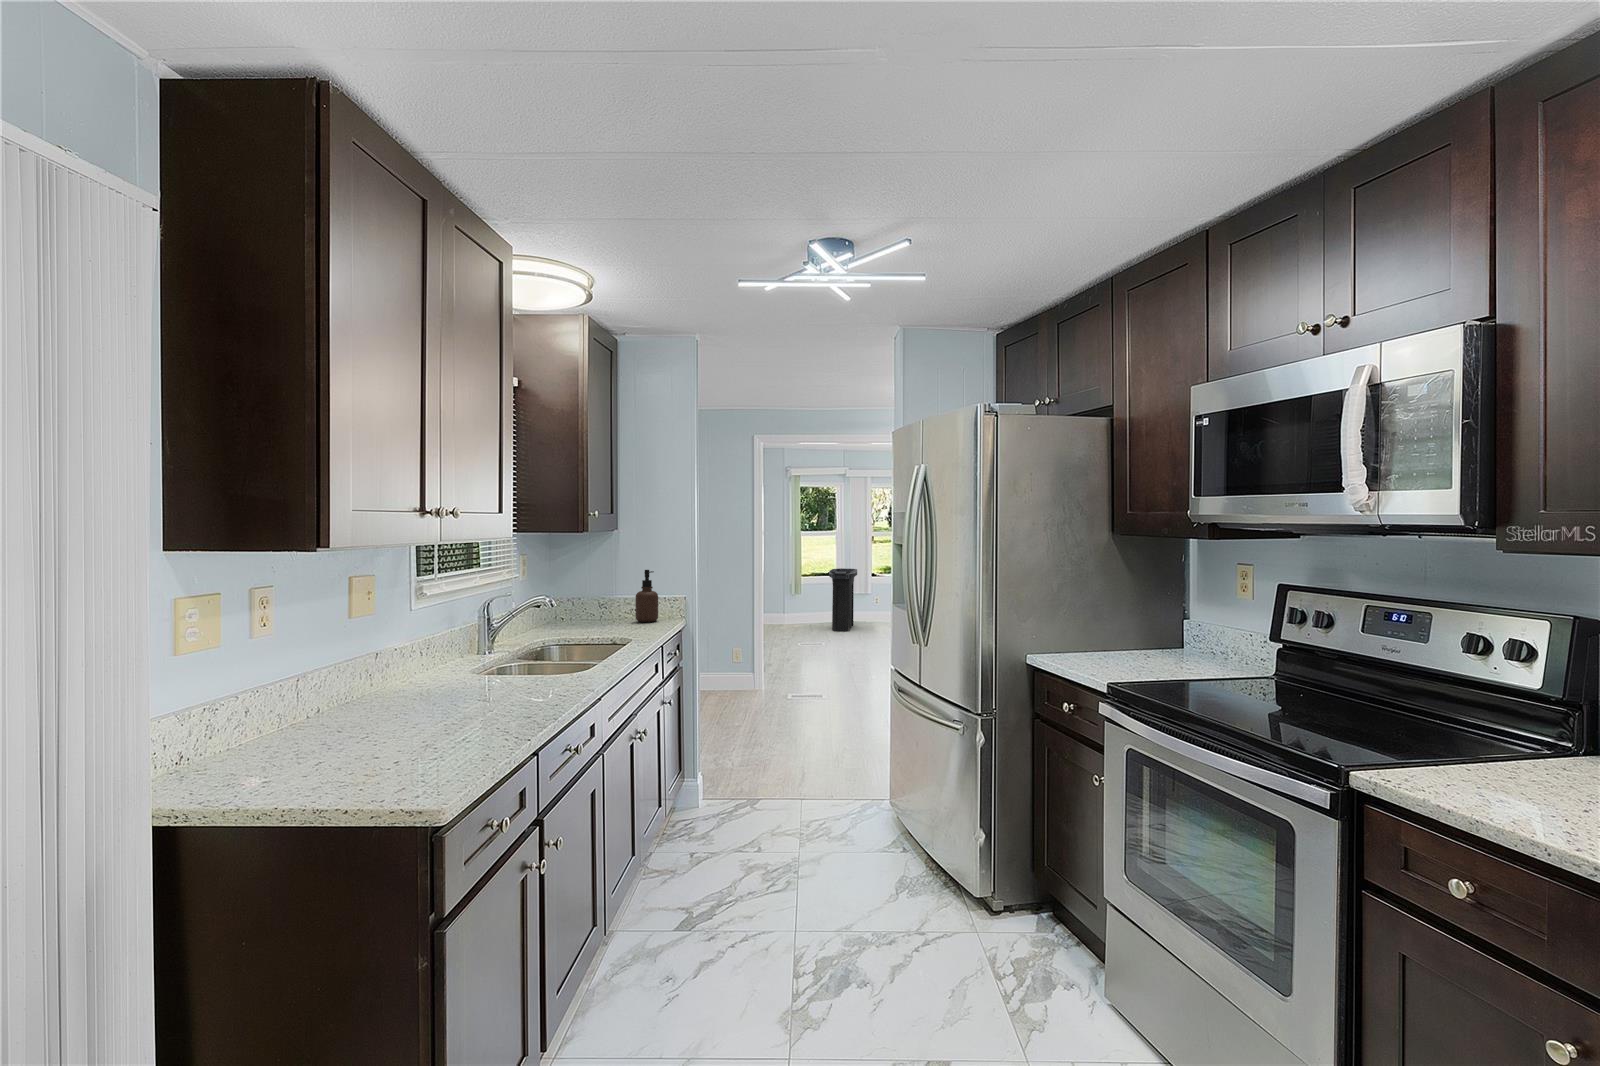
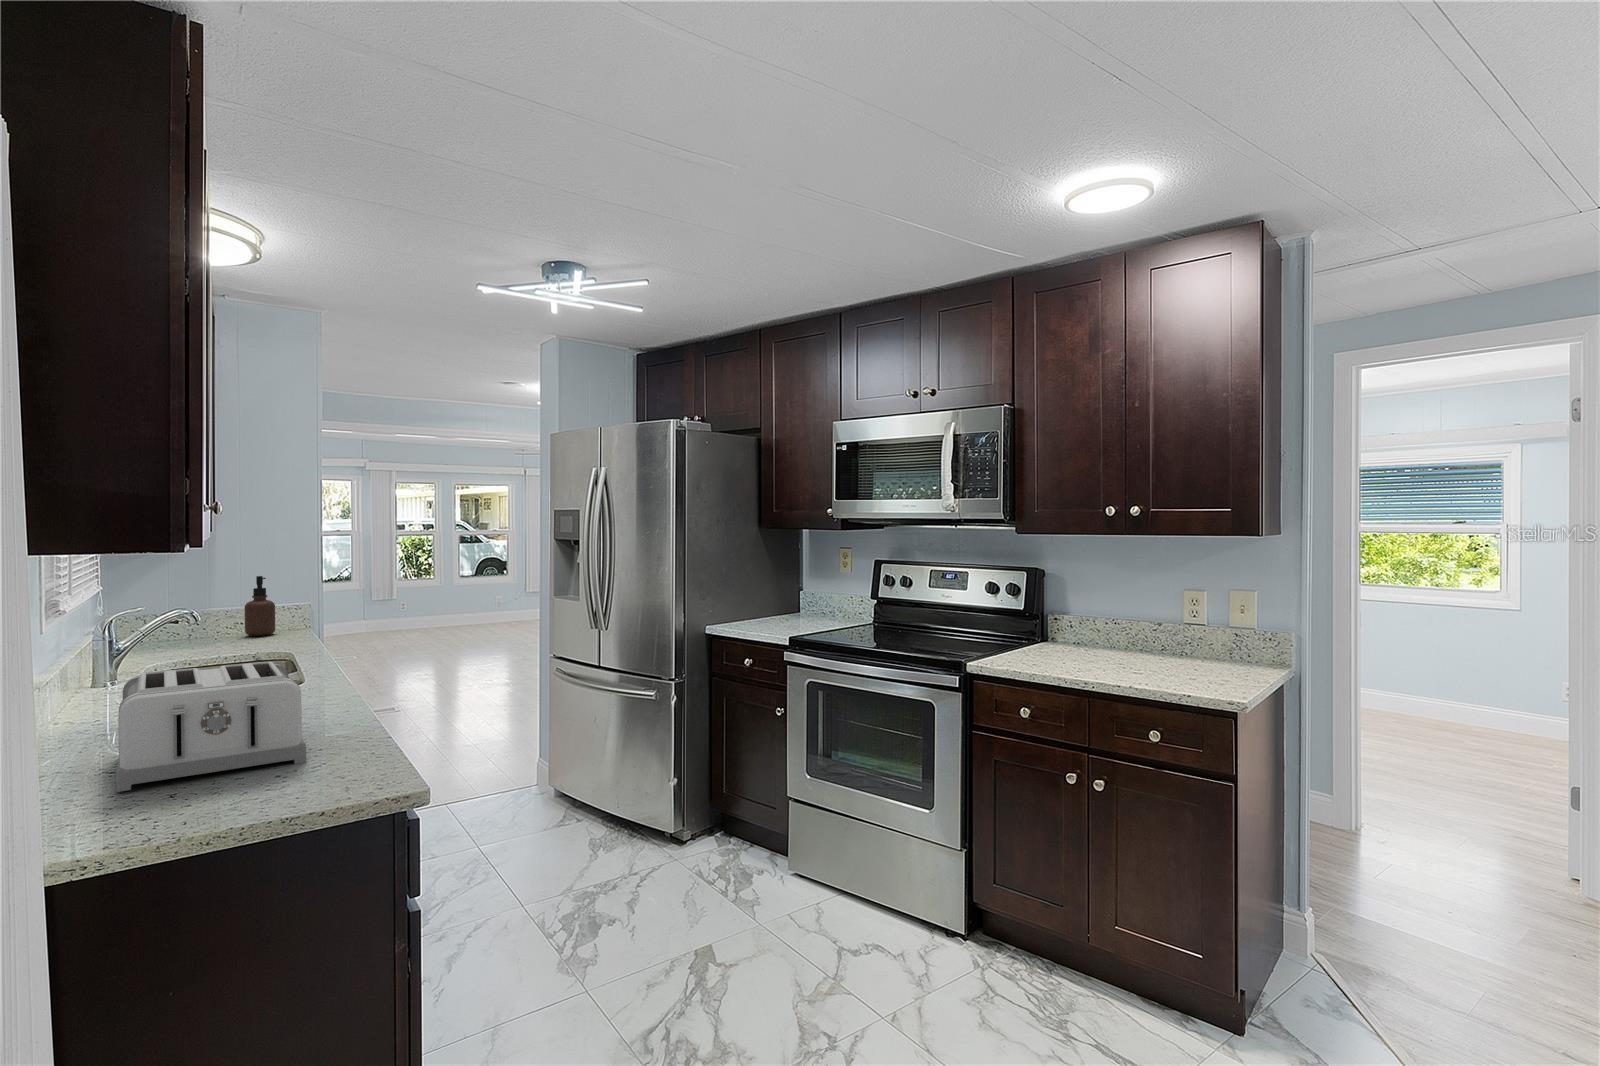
trash can: present [829,568,857,631] -> none [351,573,383,643]
toaster: none [294,654,490,758] -> present [116,661,306,792]

